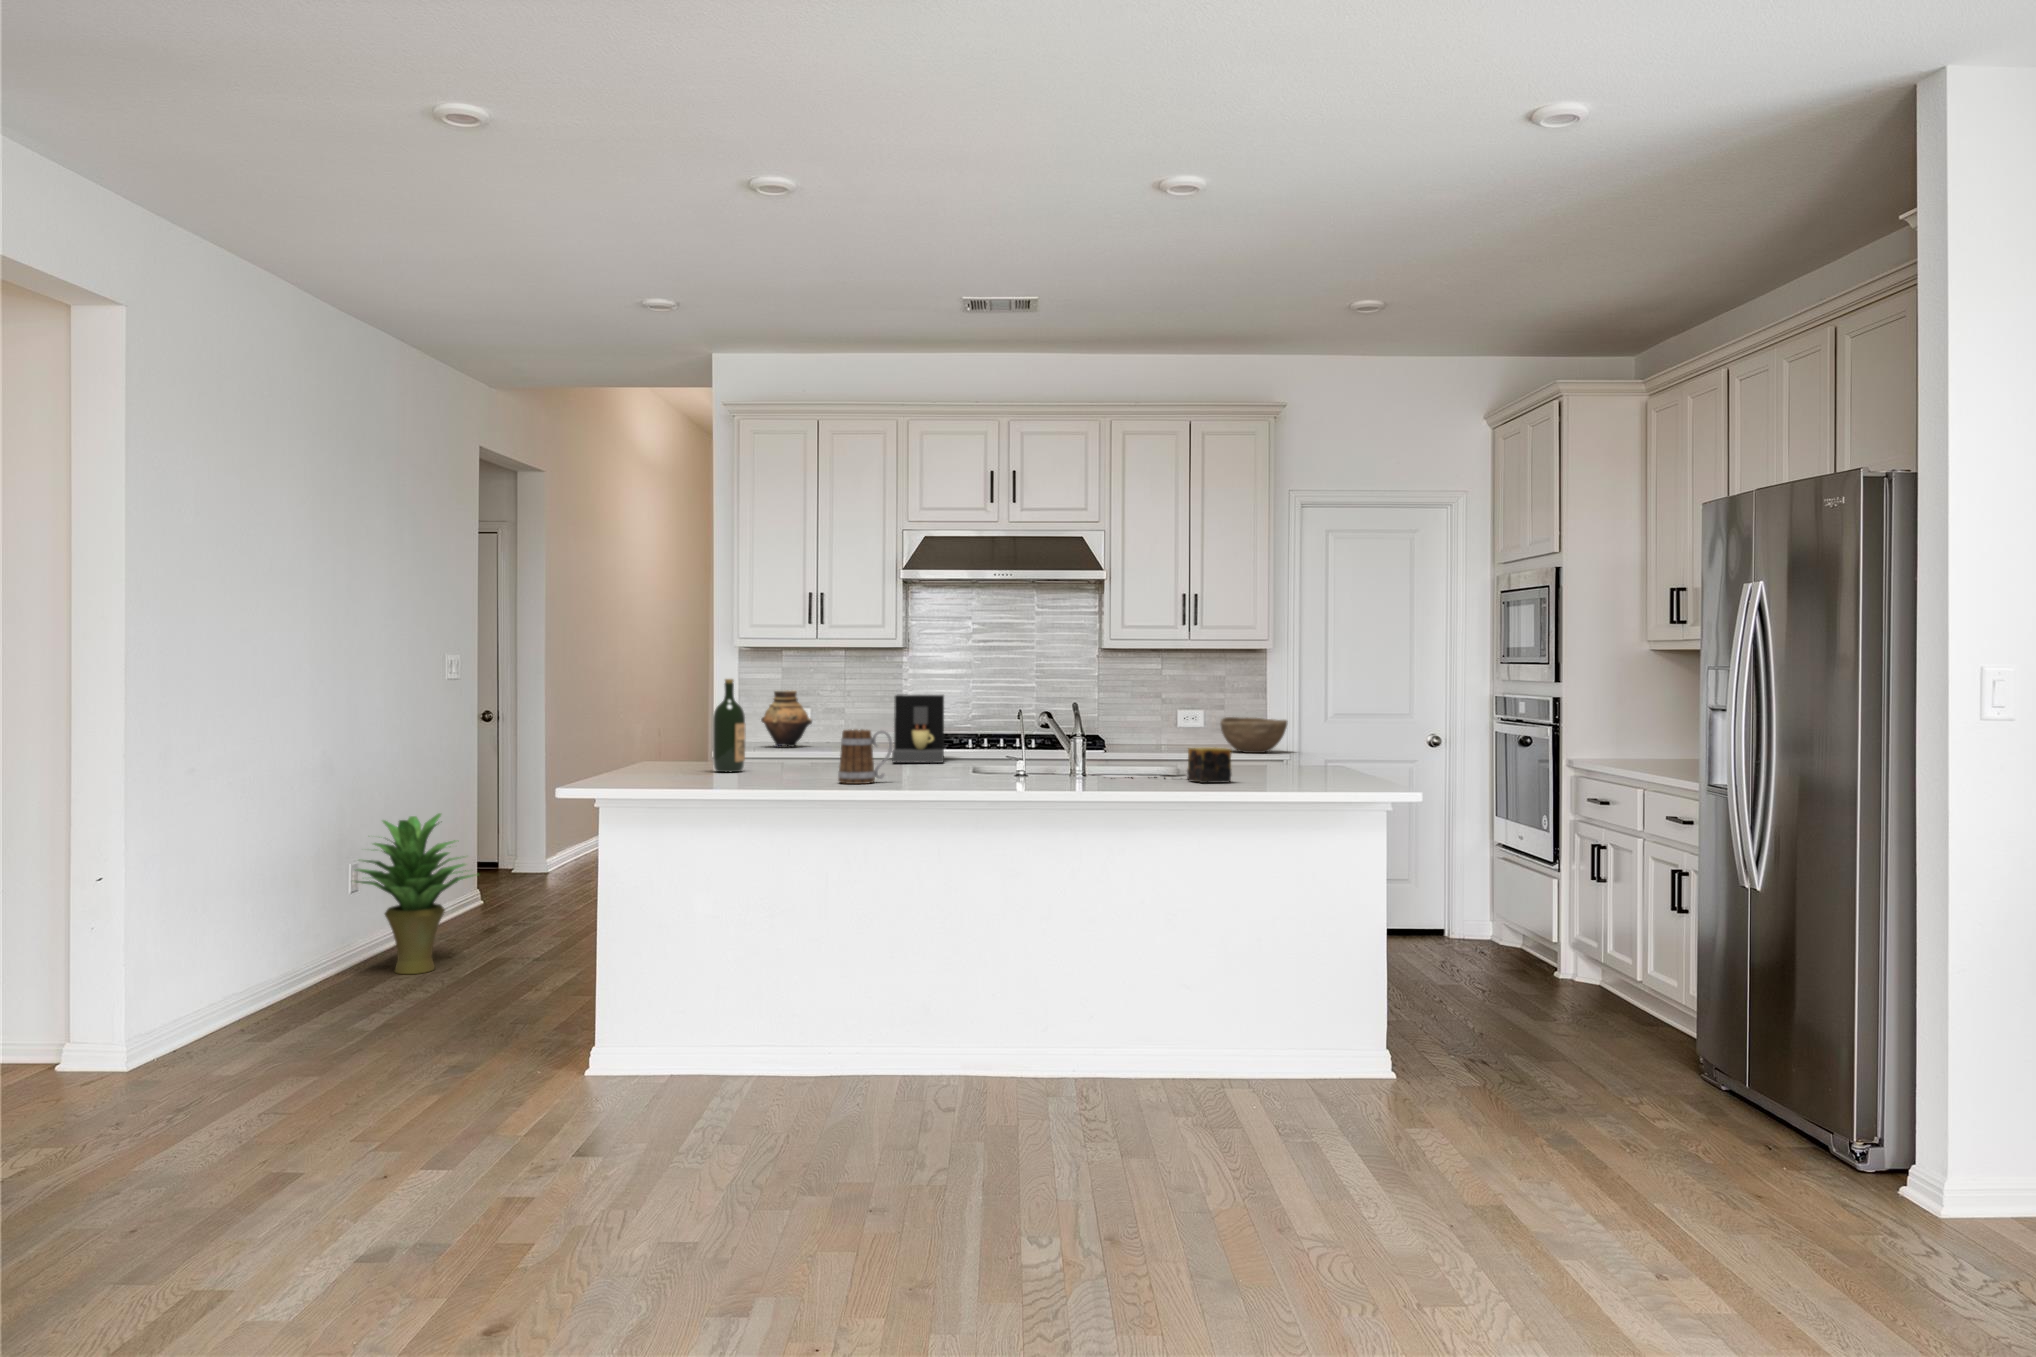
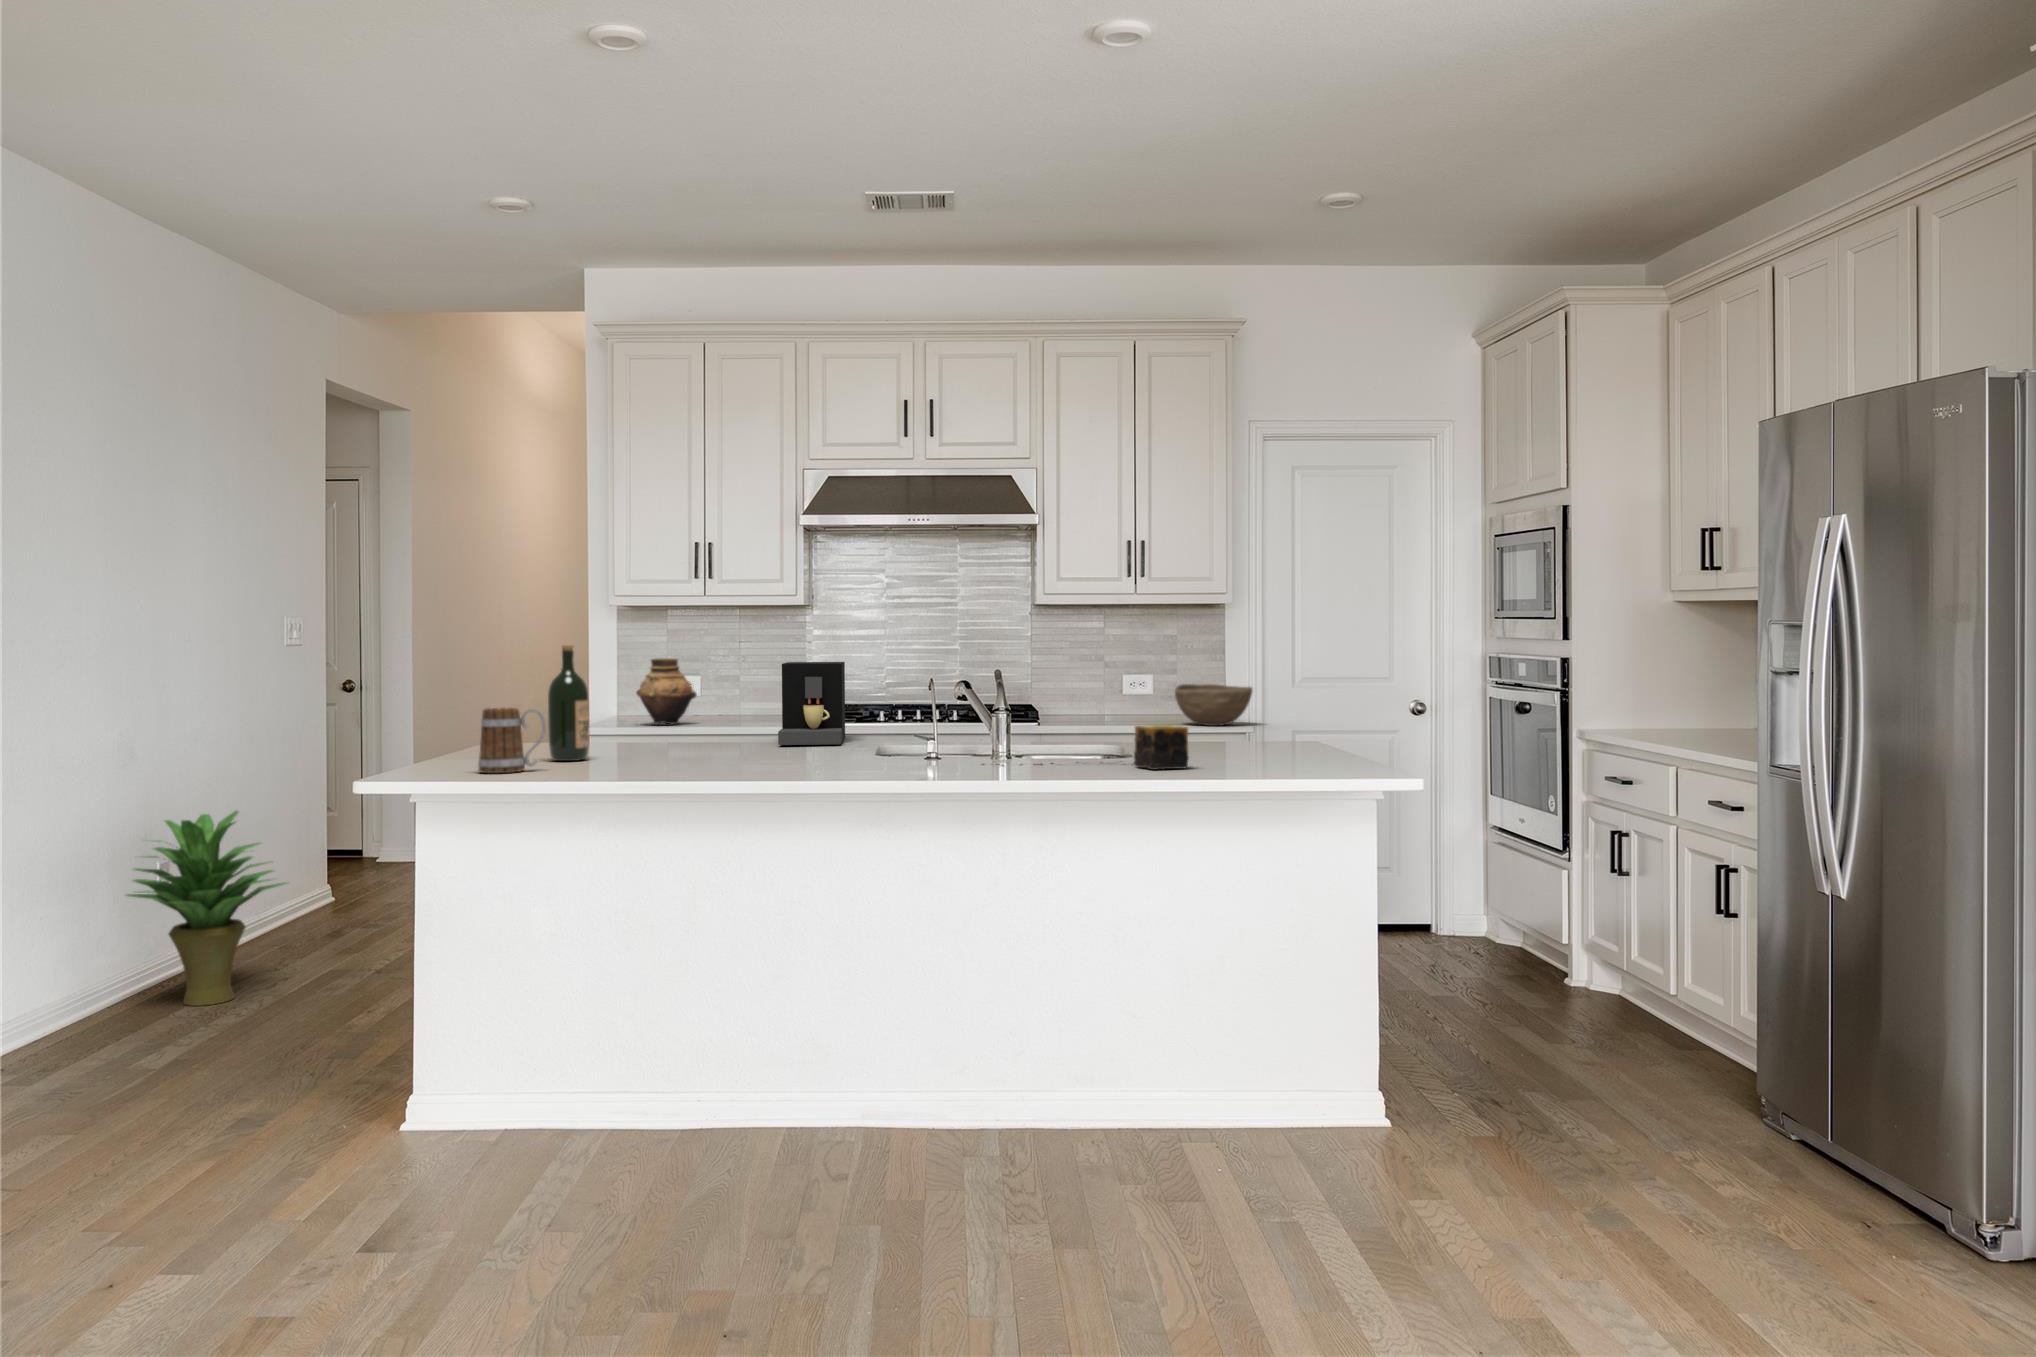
mug: present [838,729,892,784] -> present [478,708,546,773]

